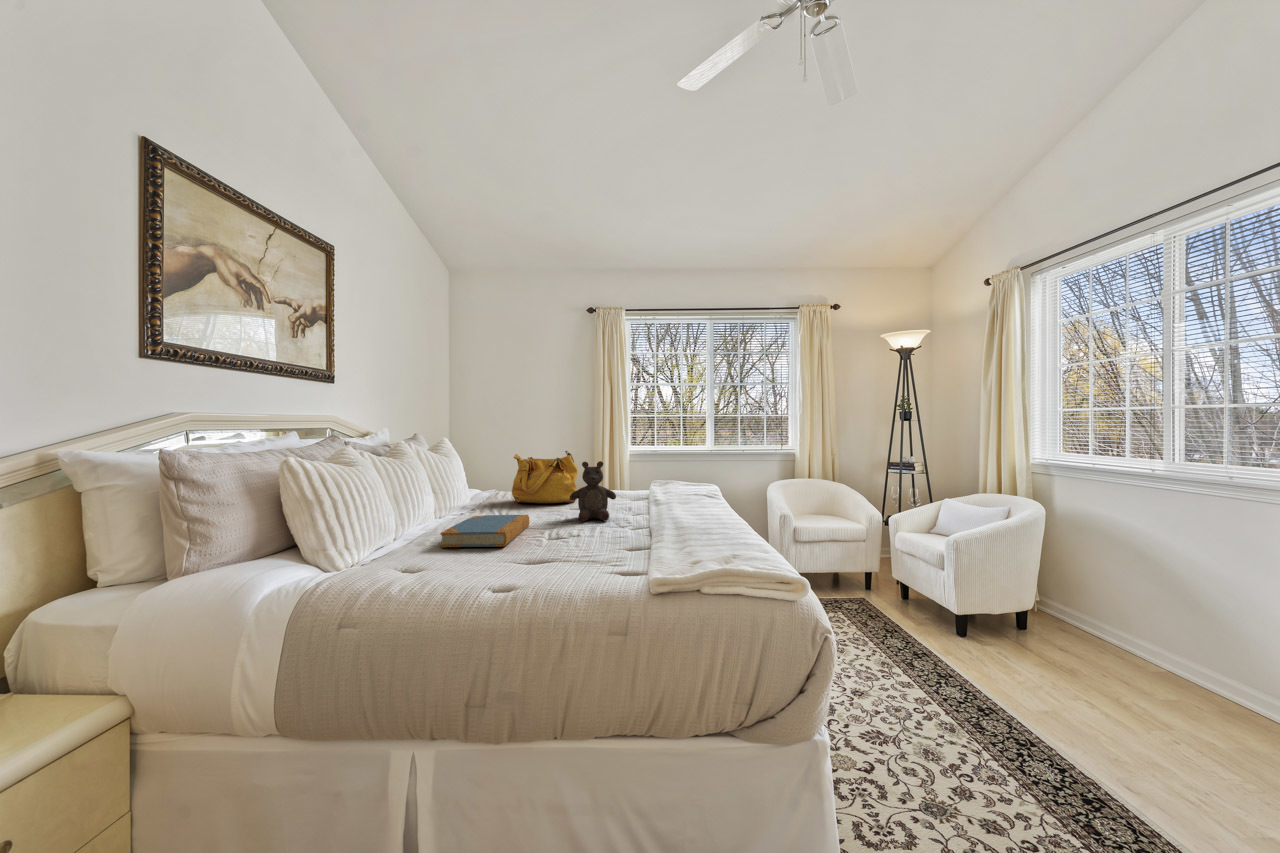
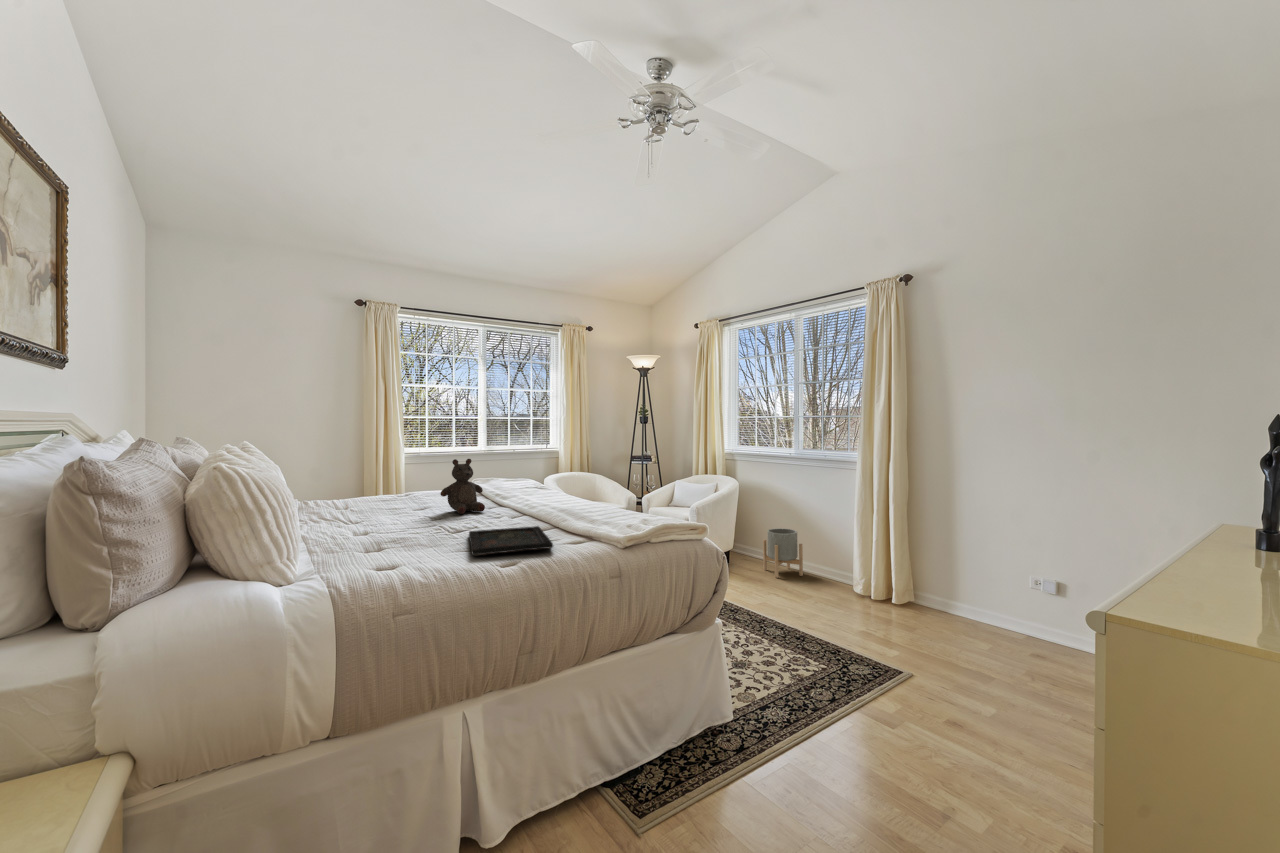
handbag: present [512,451,578,503] -> none [339,451,416,506]
book: present [440,515,529,547] -> none [356,512,438,546]
tray: none [479,544,607,581] -> present [469,526,553,555]
planter: none [1087,590,1170,681] -> present [763,528,803,578]

